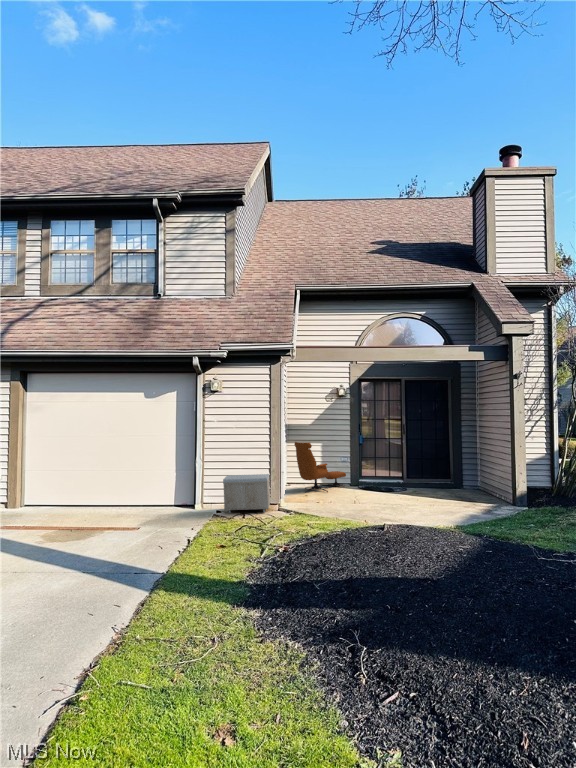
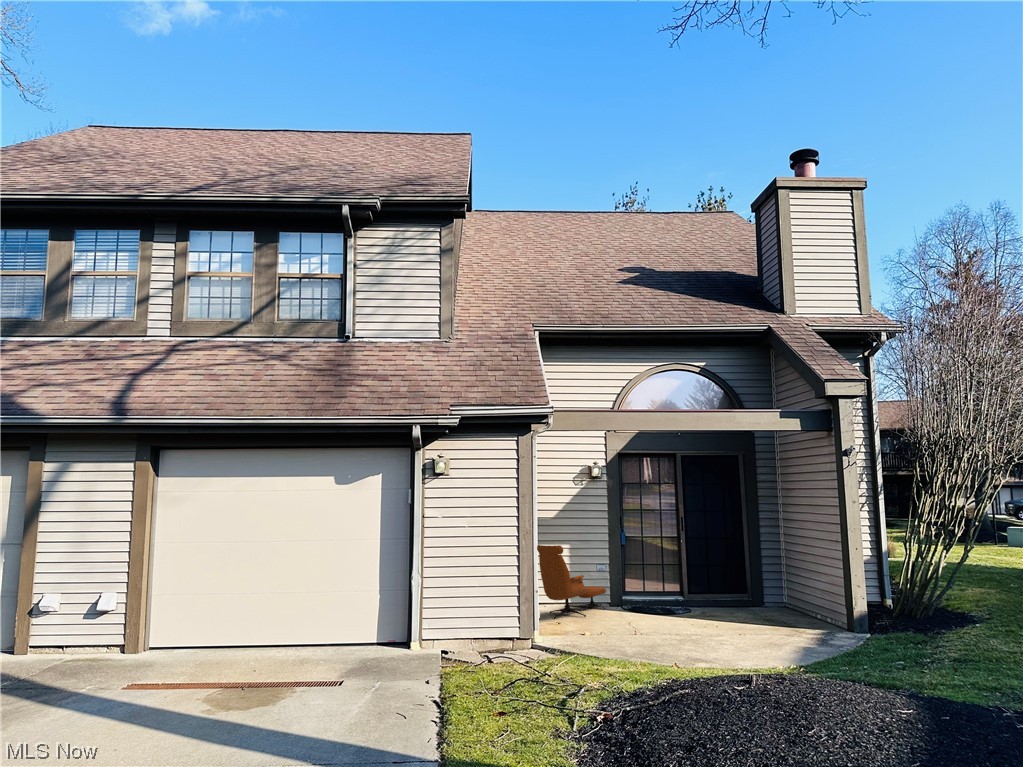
storage bench: present [223,474,270,513] -> none [455,592,520,651]

